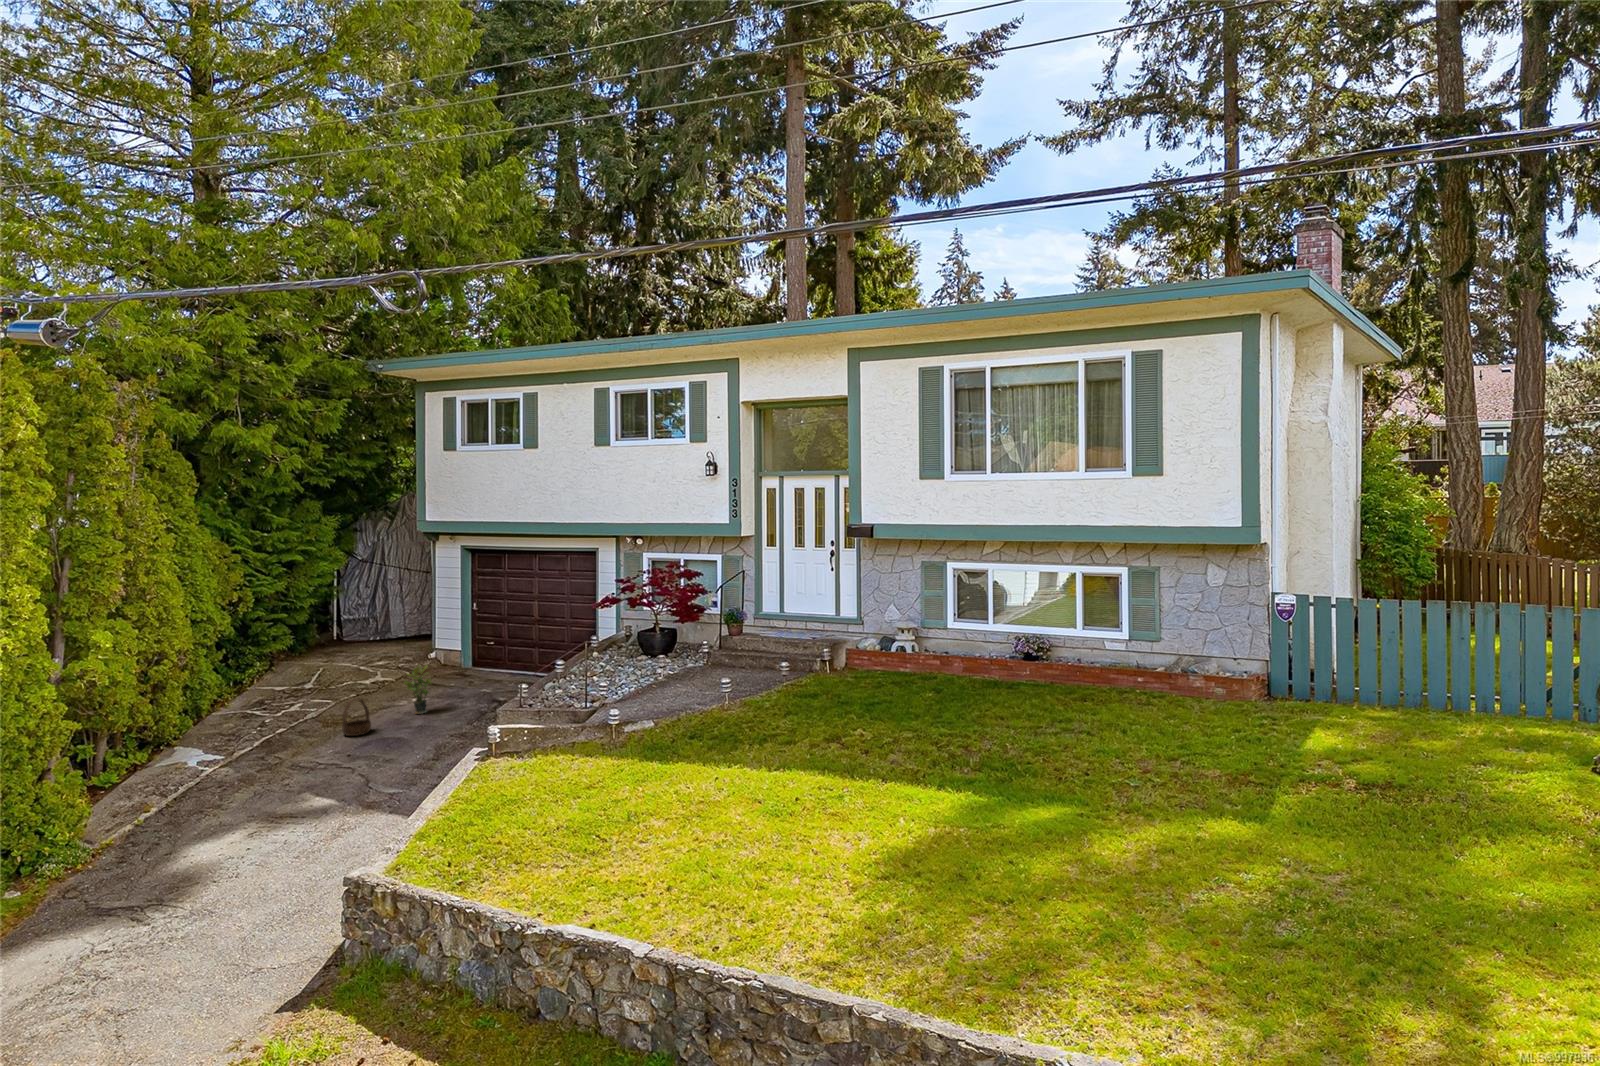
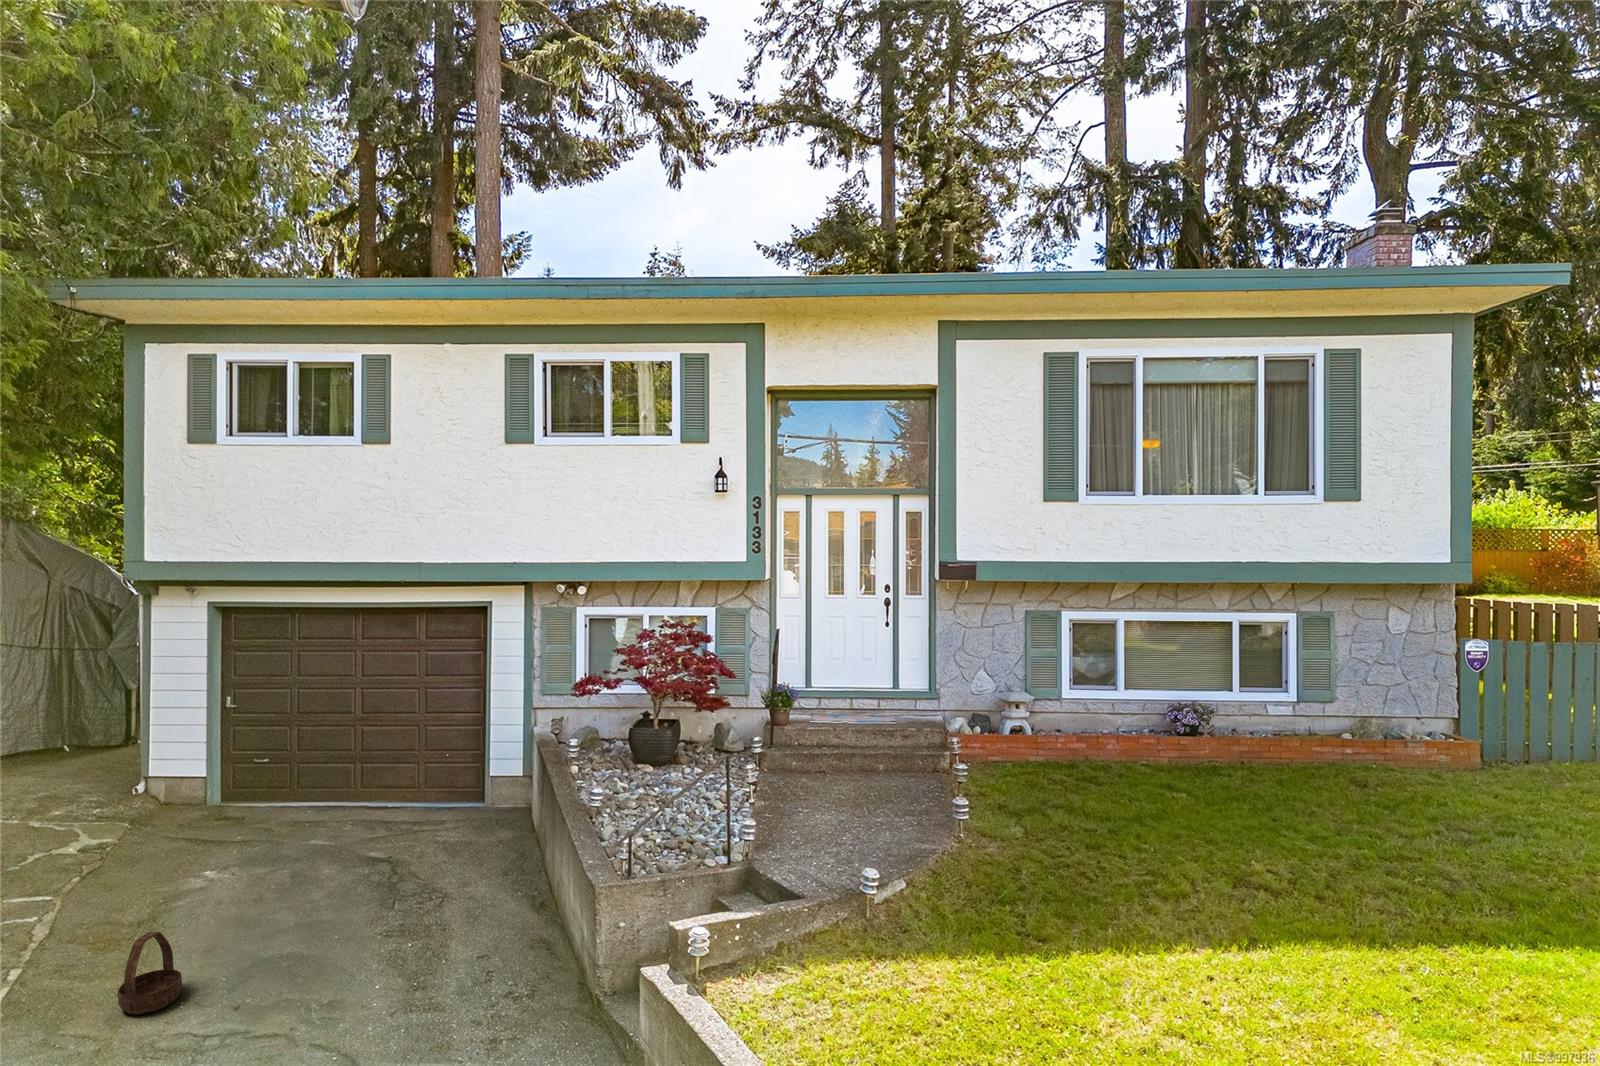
potted plant: present [404,665,431,714] -> none [216,833,272,930]

